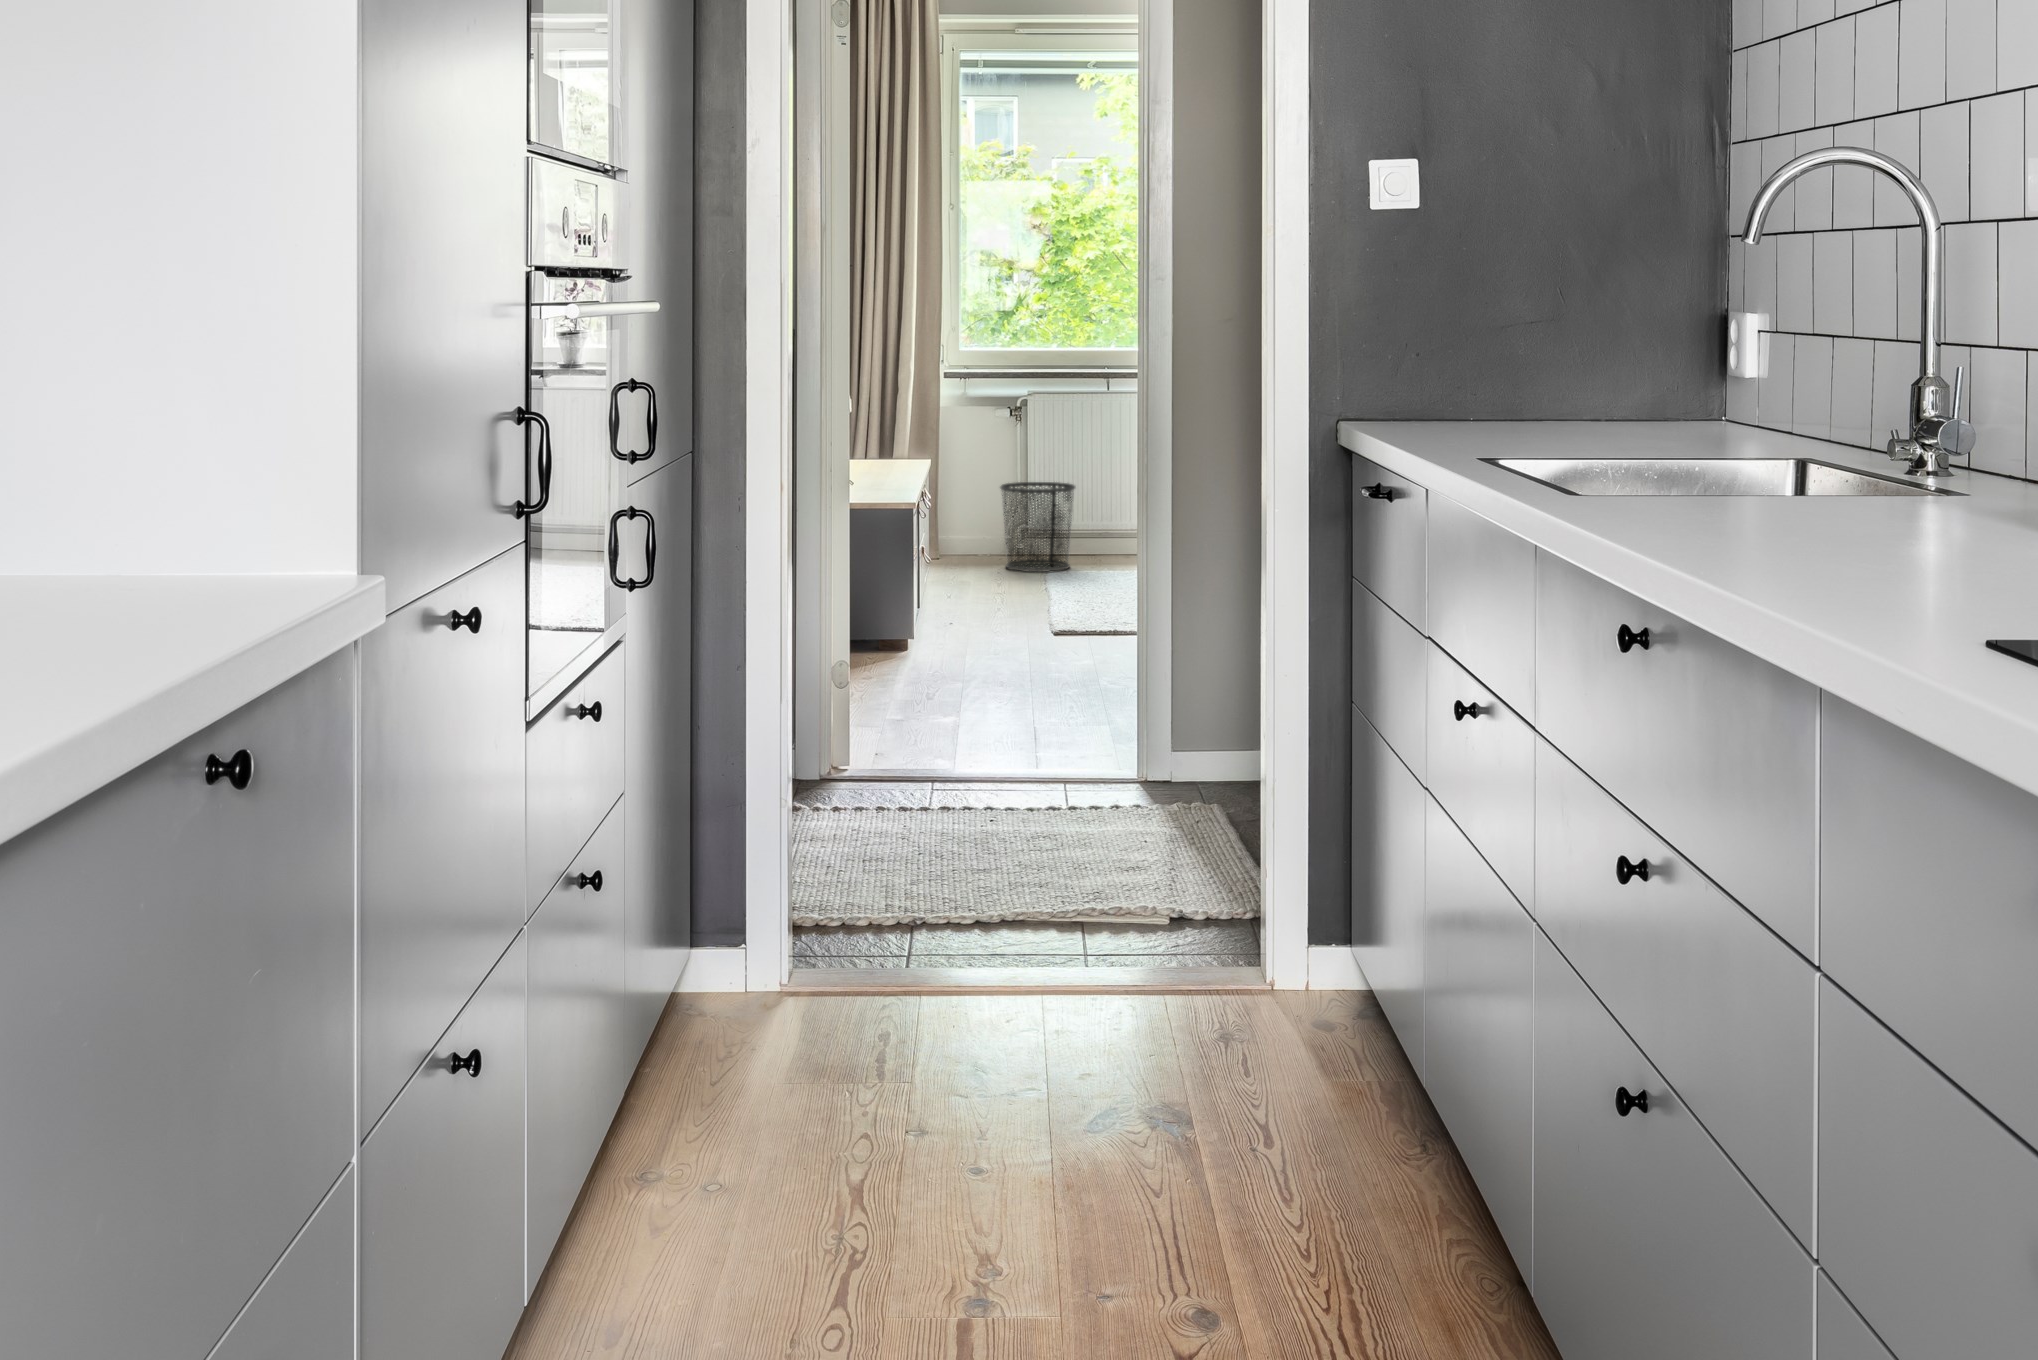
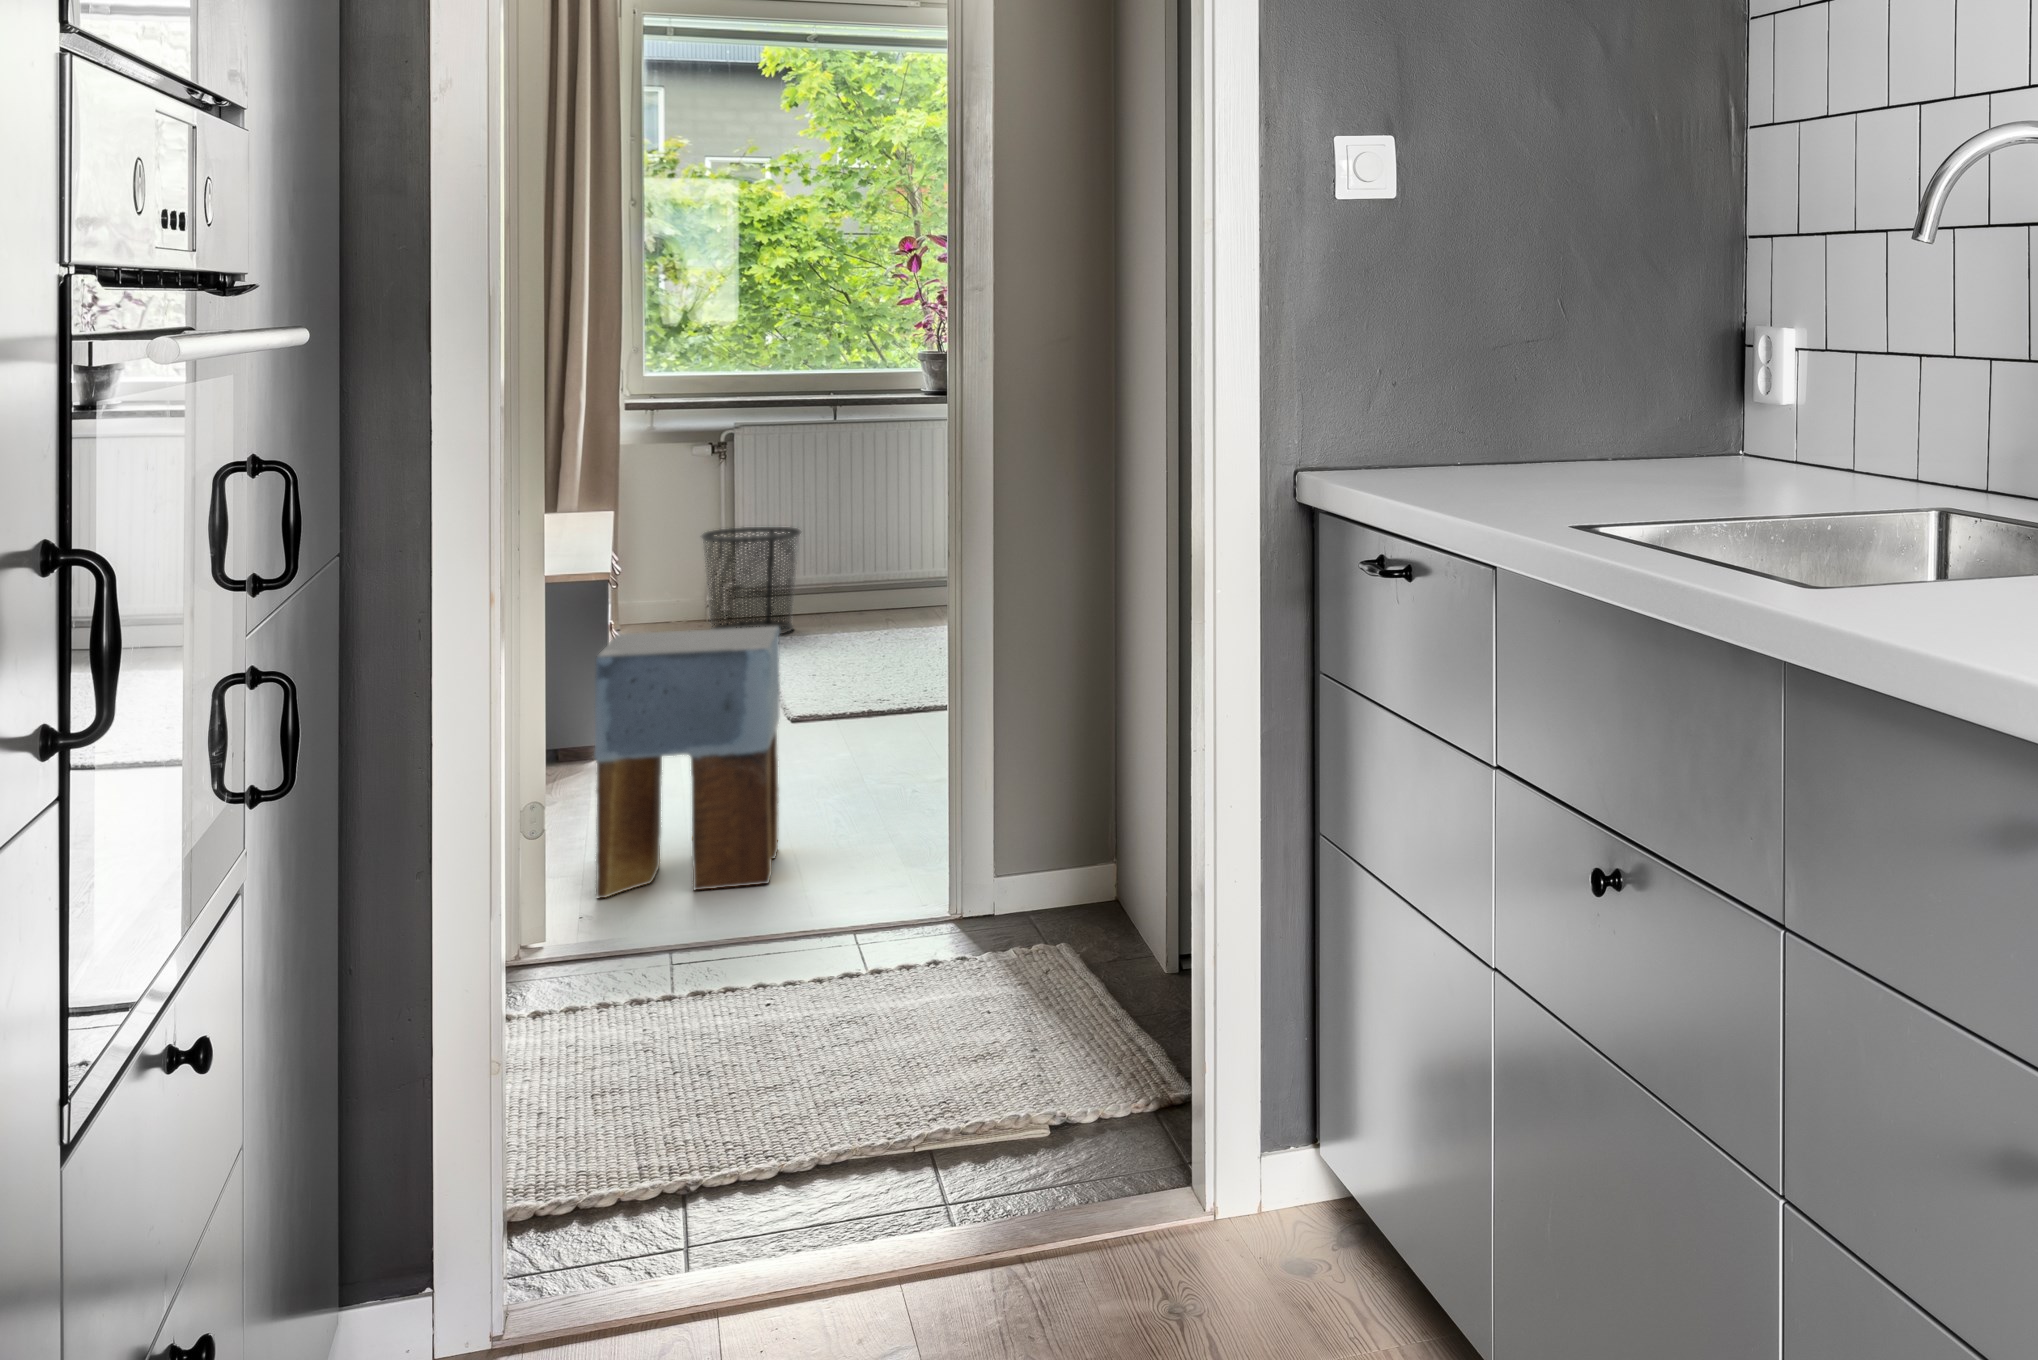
stool: none [890,546,1023,743] -> present [594,626,779,898]

